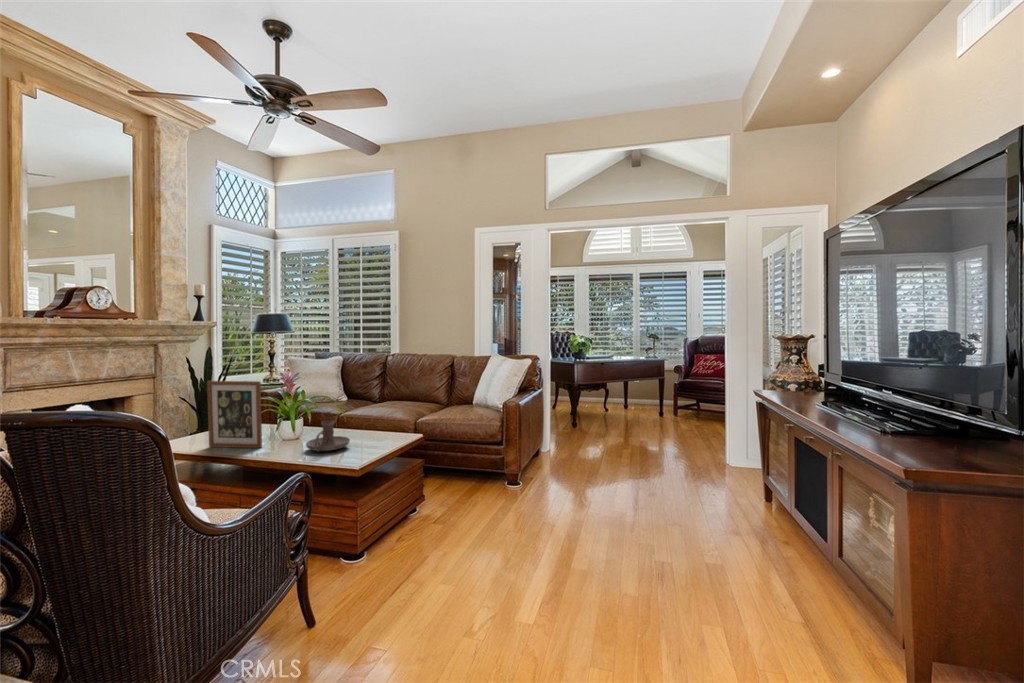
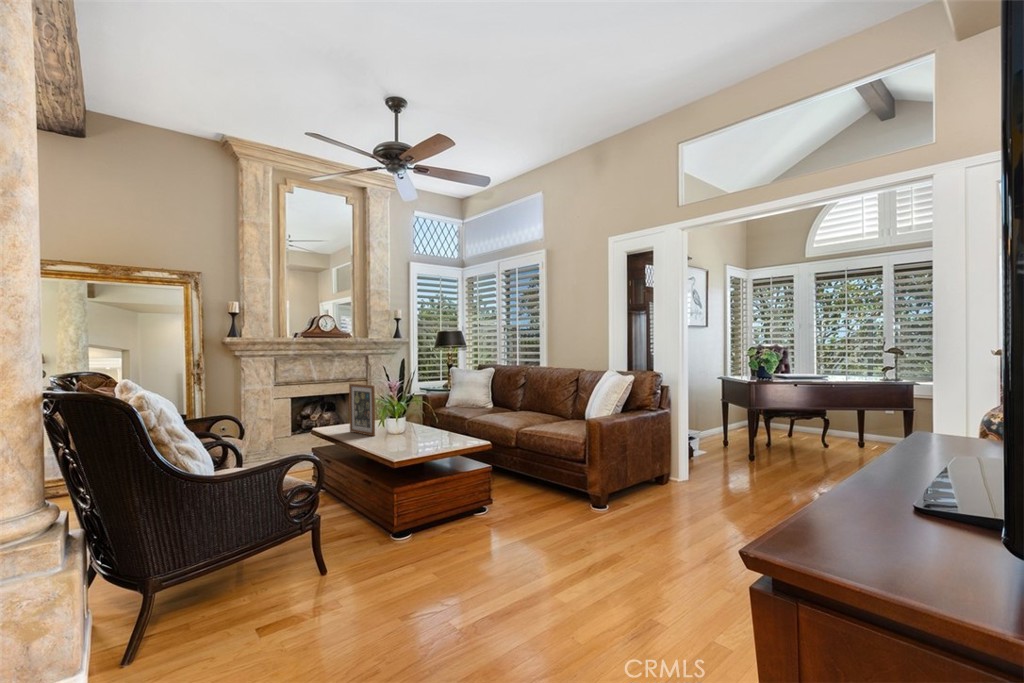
candle holder: present [306,421,350,451] -> none [390,420,425,443]

